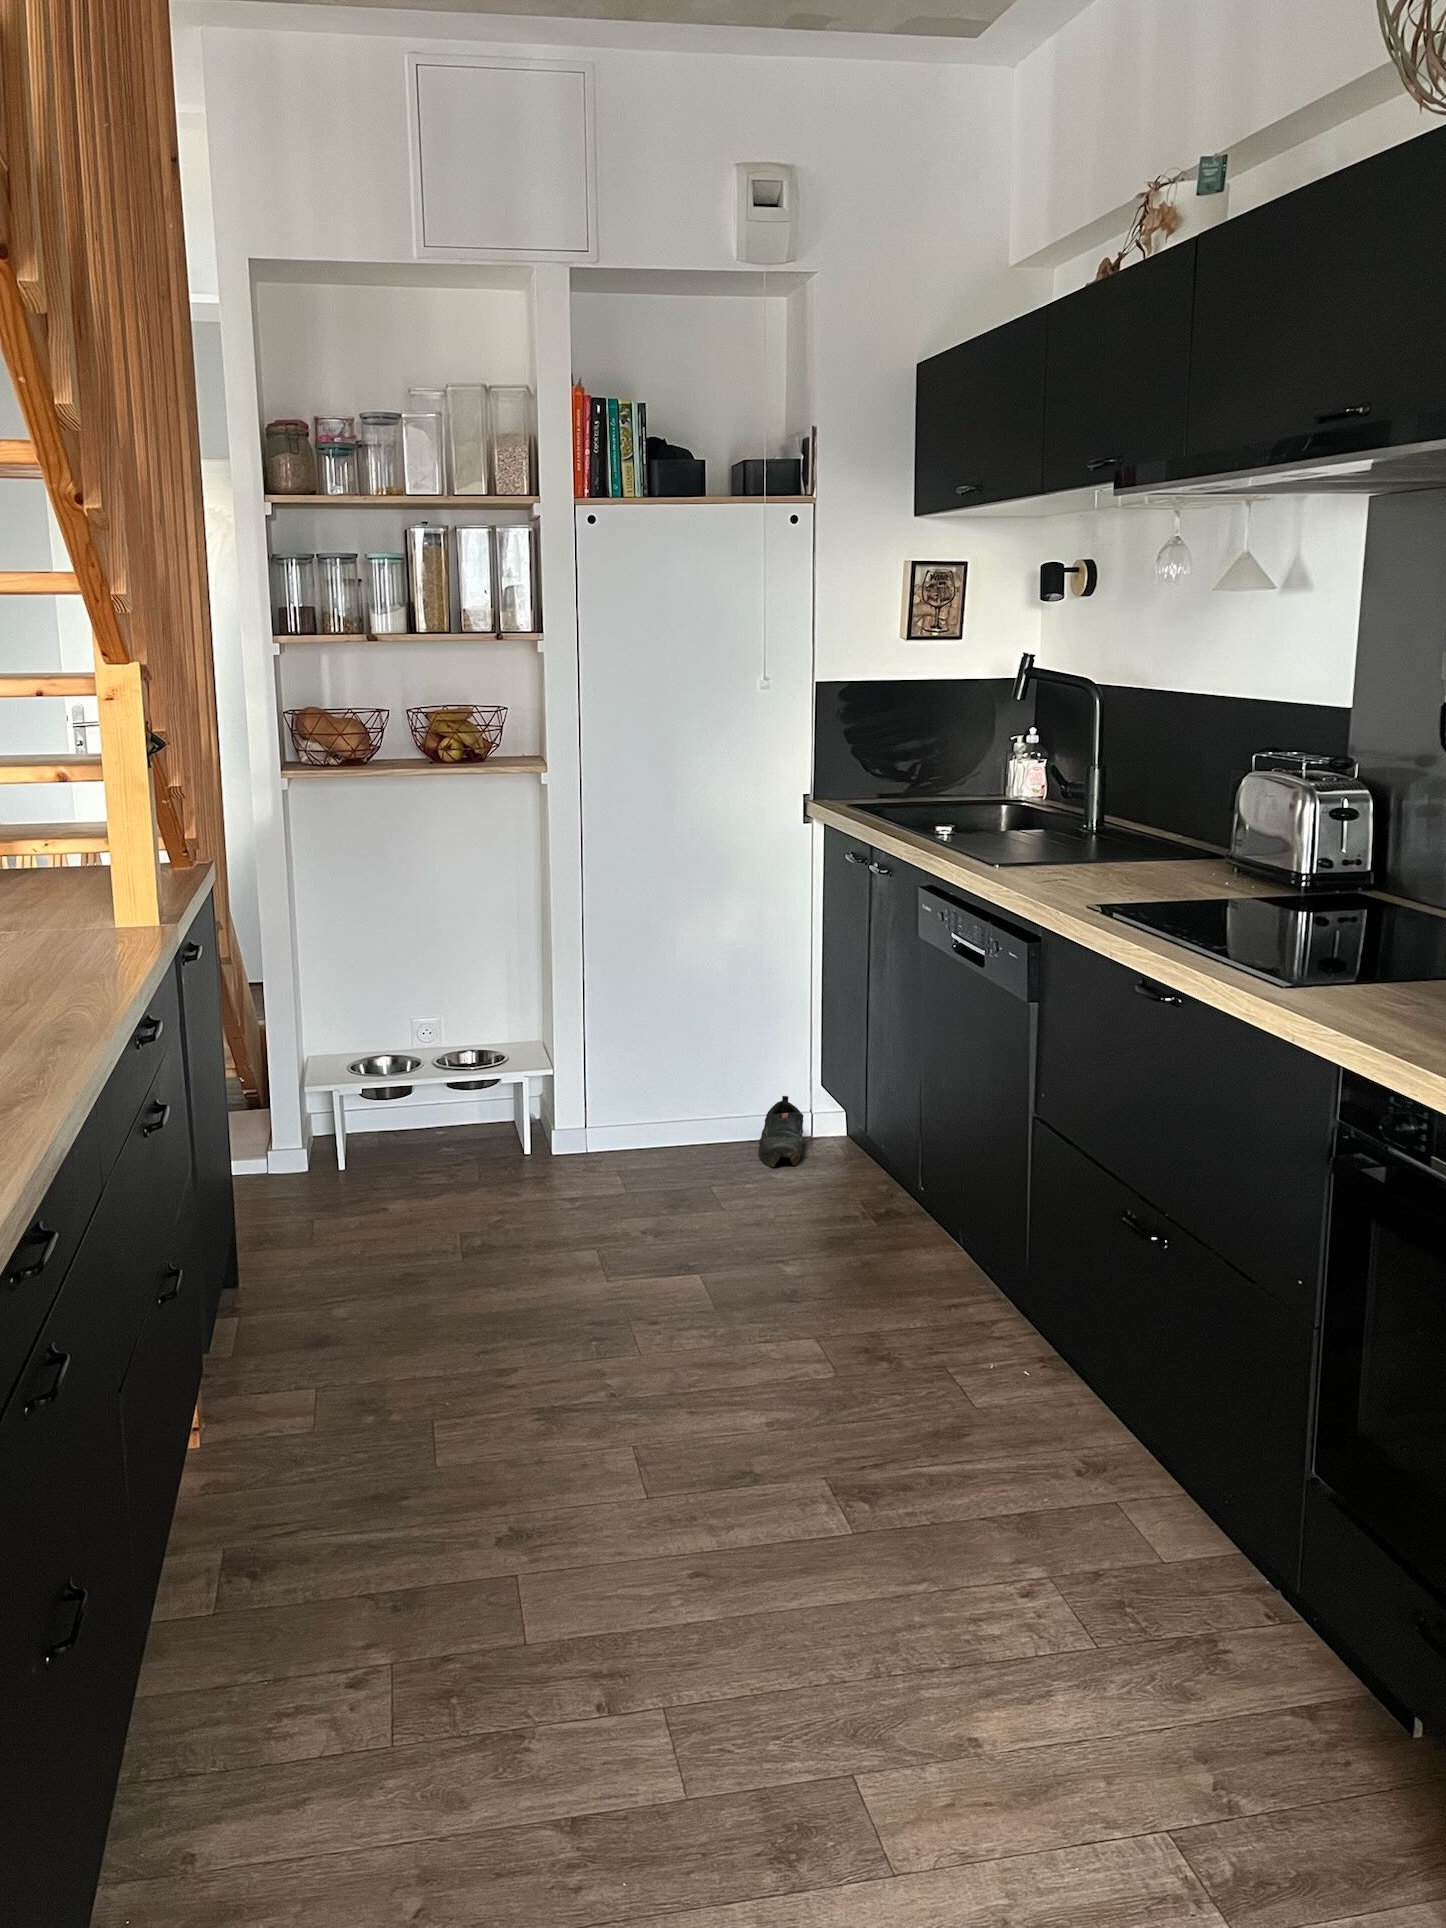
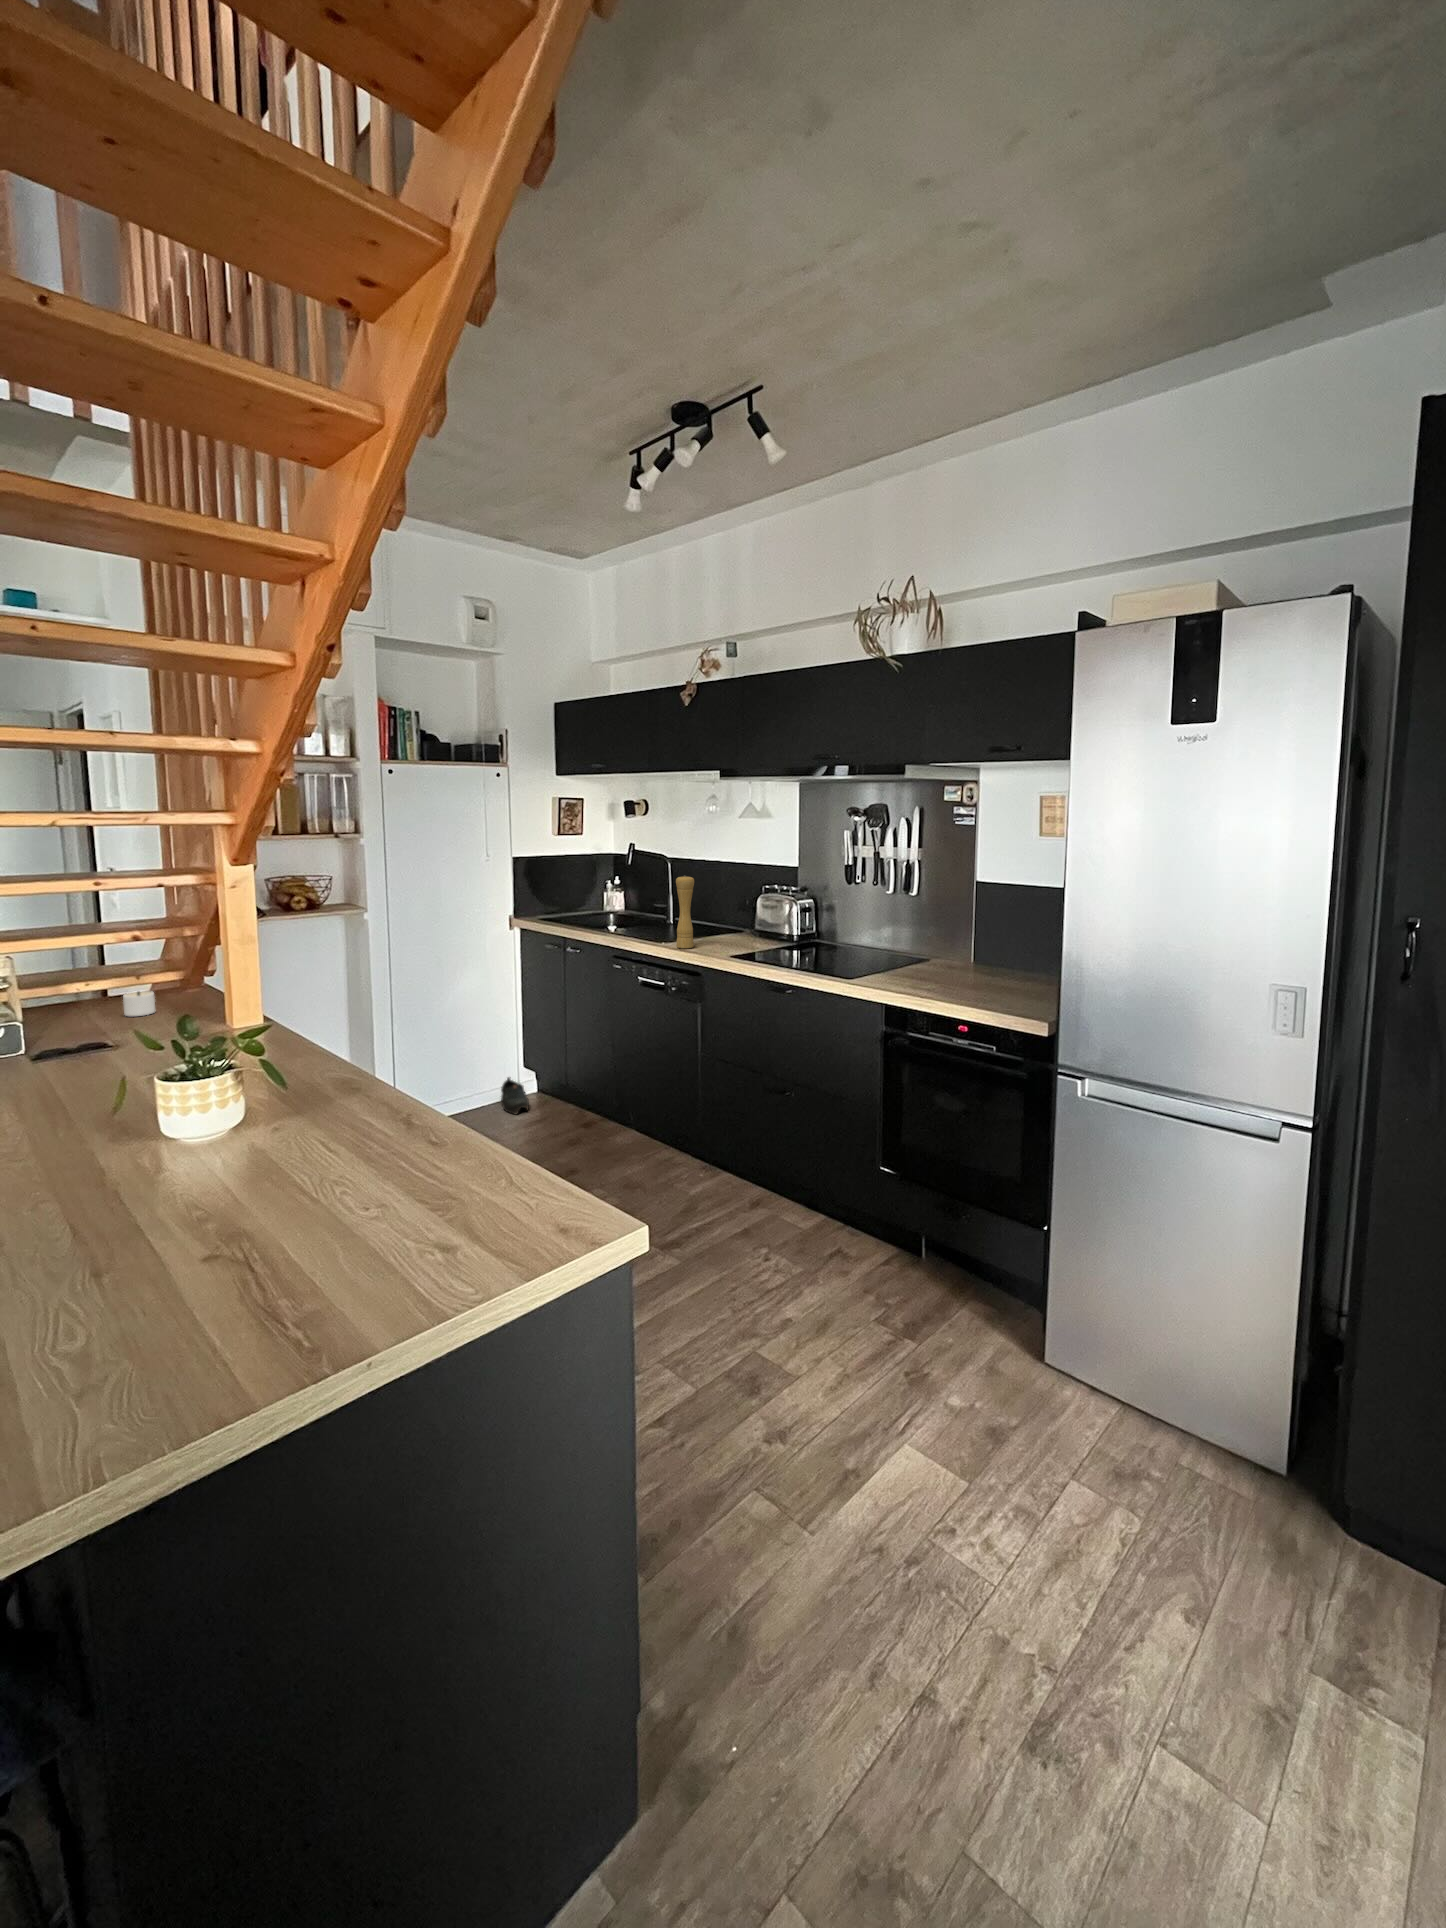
pepper mill: none [1023,720,1069,880] -> present [676,875,694,948]
candle: none [15,863,79,901] -> present [123,991,155,1016]

